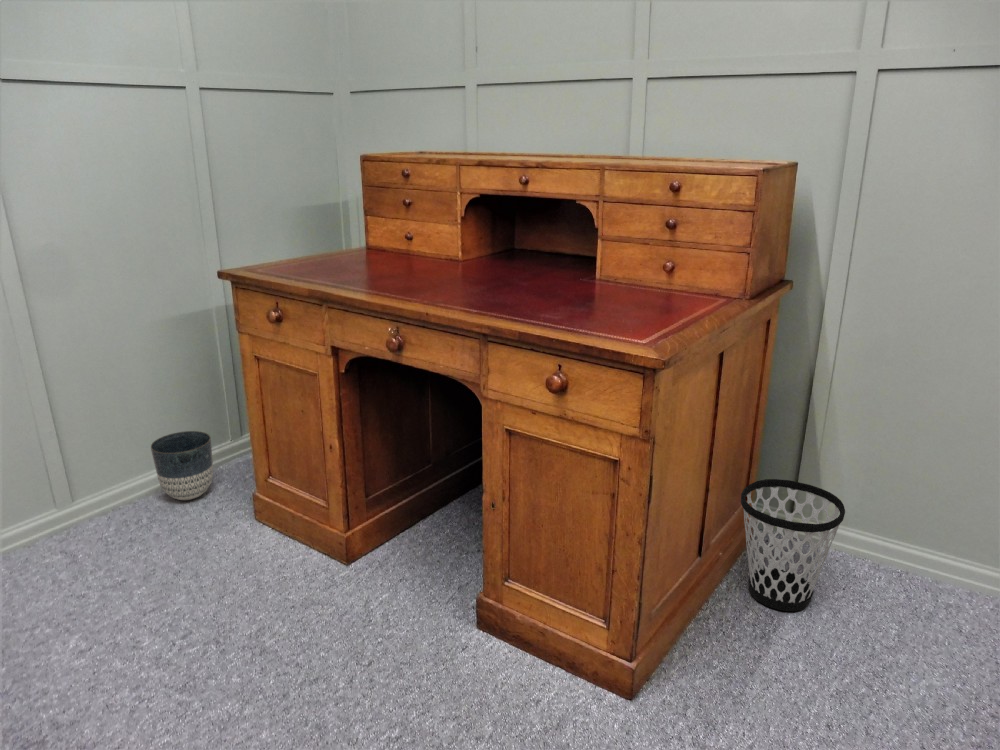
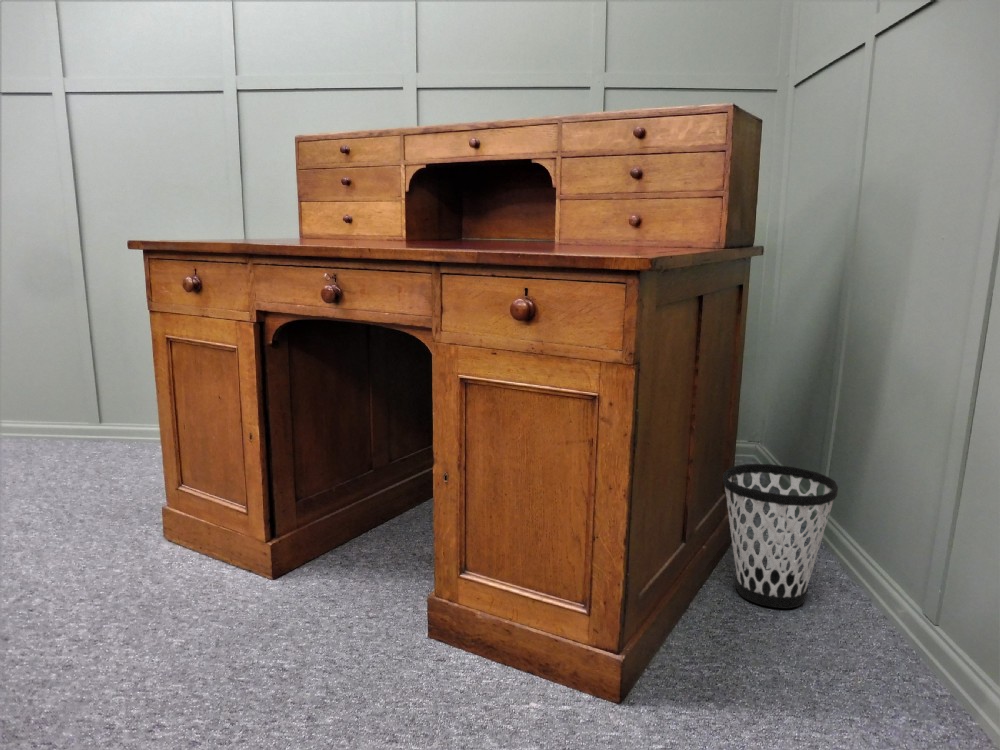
planter: present [151,431,213,500] -> none [32,446,108,526]

